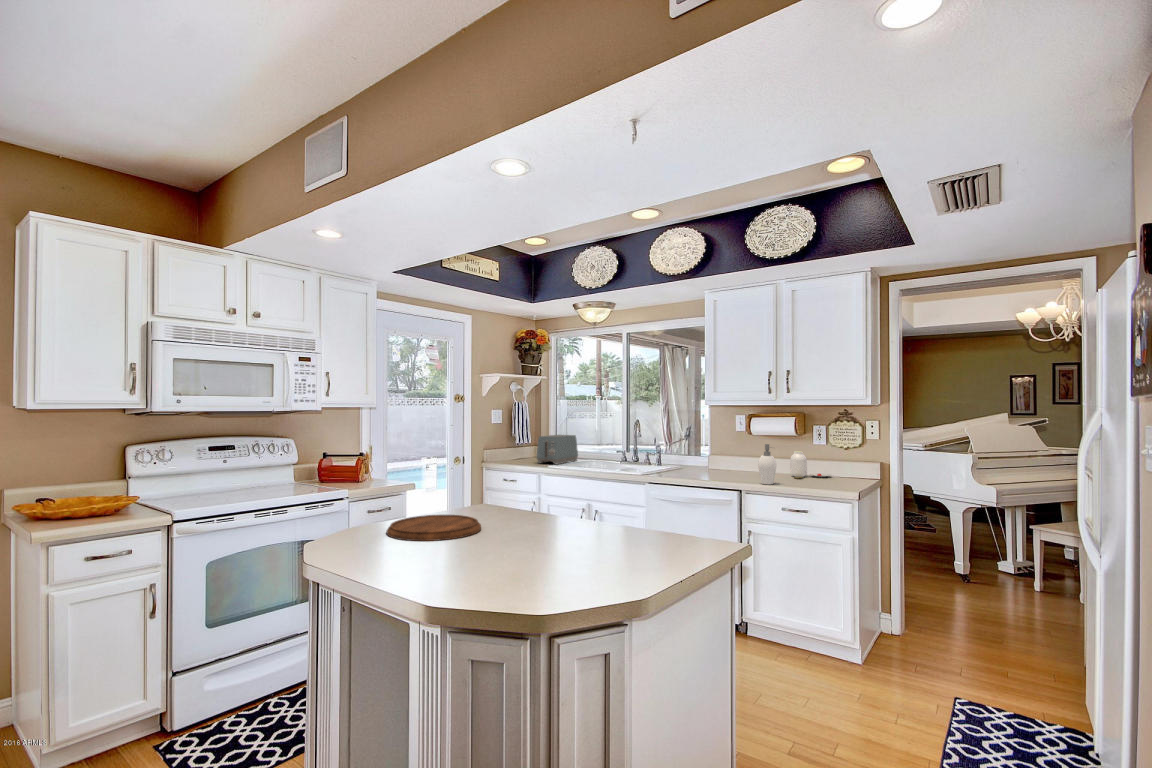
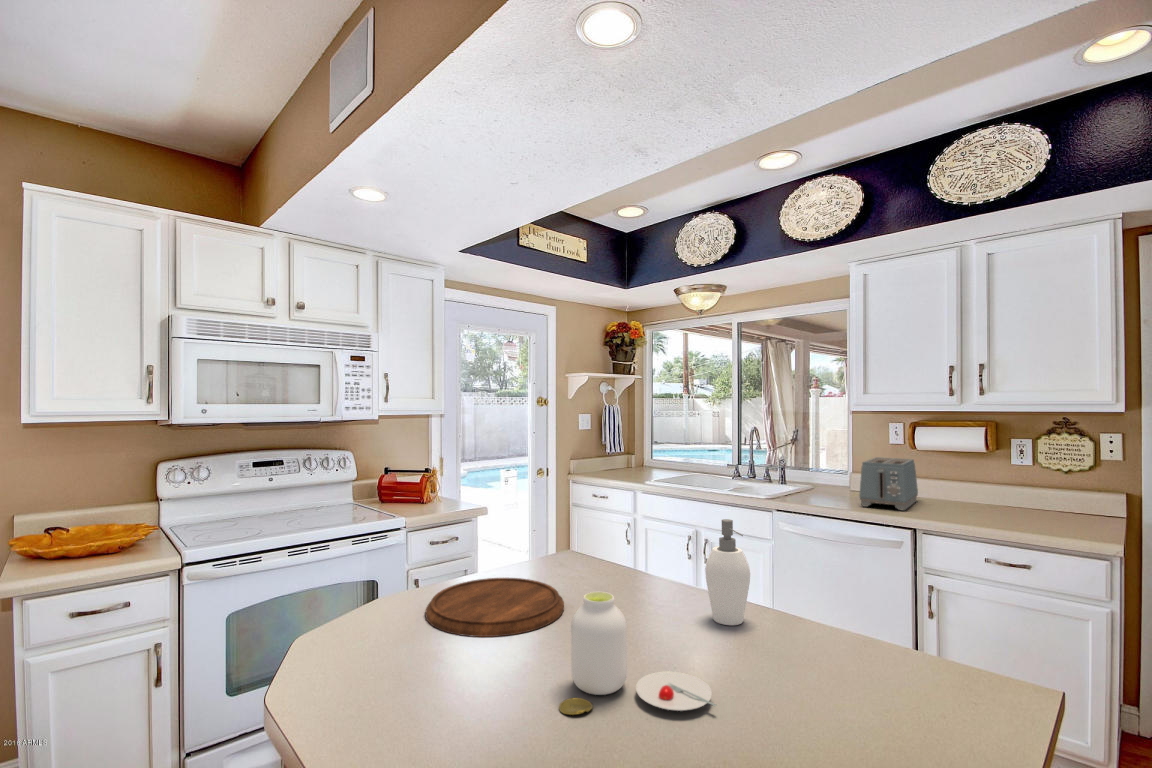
toaster: present [537,435,578,464] -> present [859,457,918,510]
soap dispenser: present [758,444,776,484] -> present [705,519,750,625]
jar: present [790,451,831,478] -> present [559,592,716,715]

